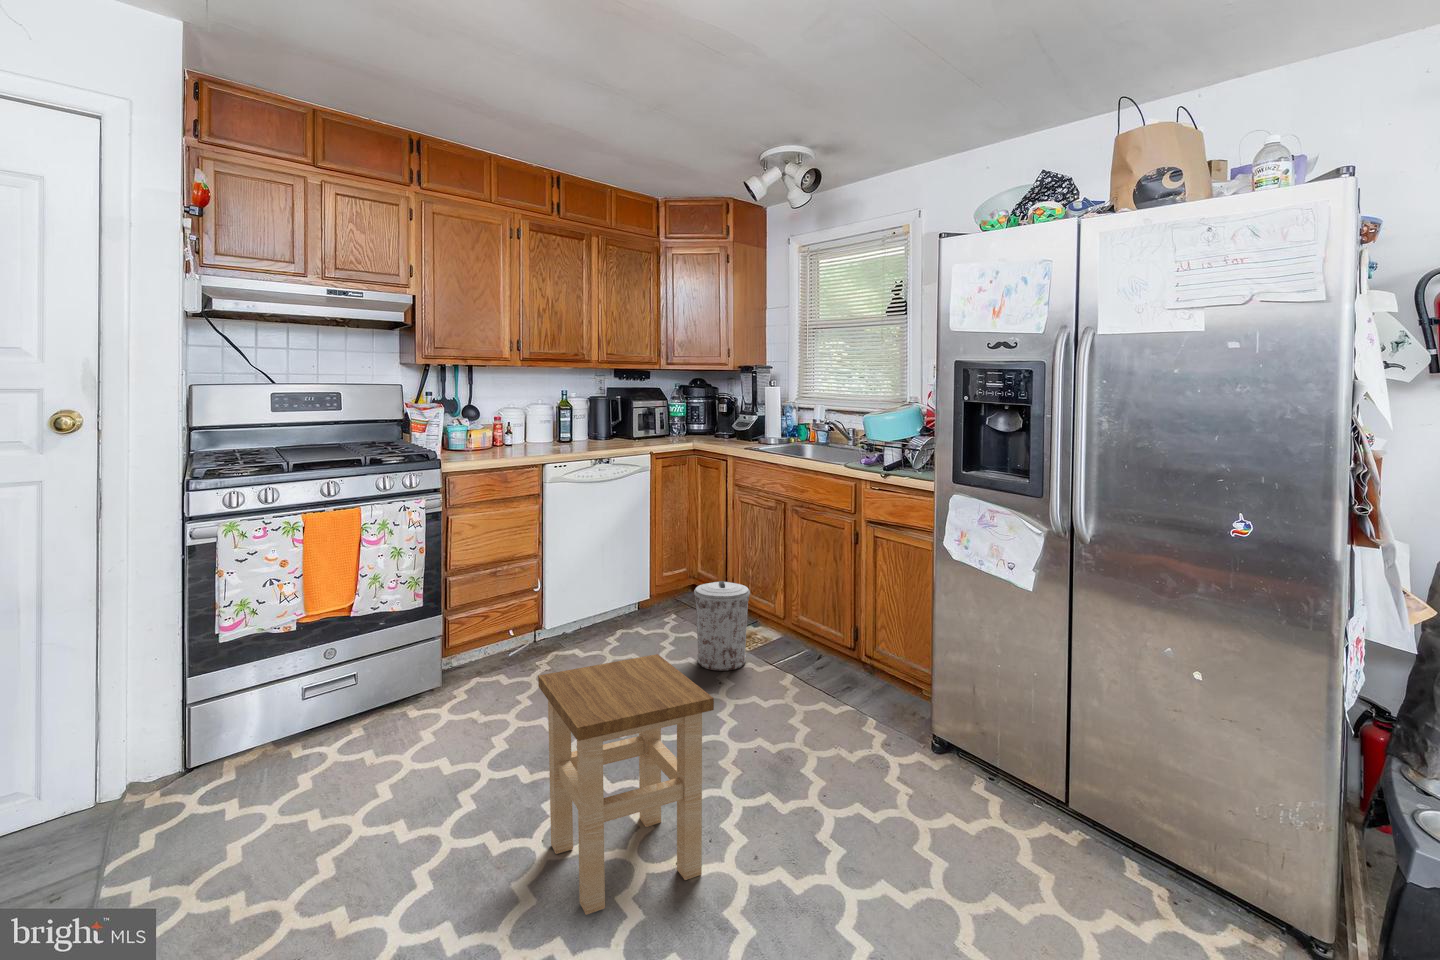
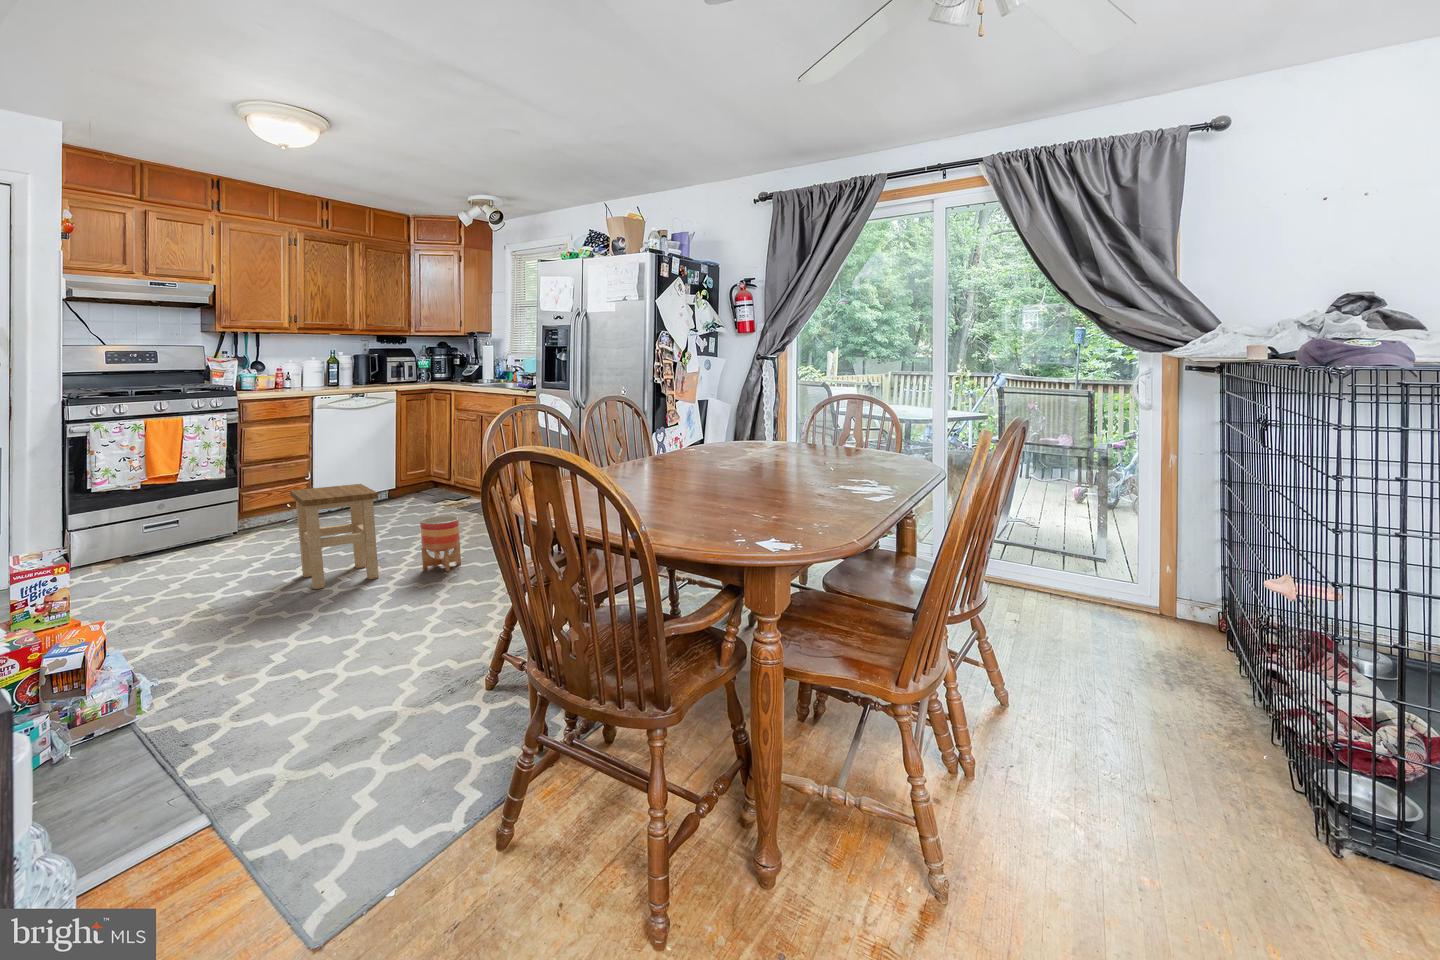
trash can: present [694,581,750,671] -> none [416,467,452,519]
planter: none [779,729,855,866] -> present [420,515,461,572]

